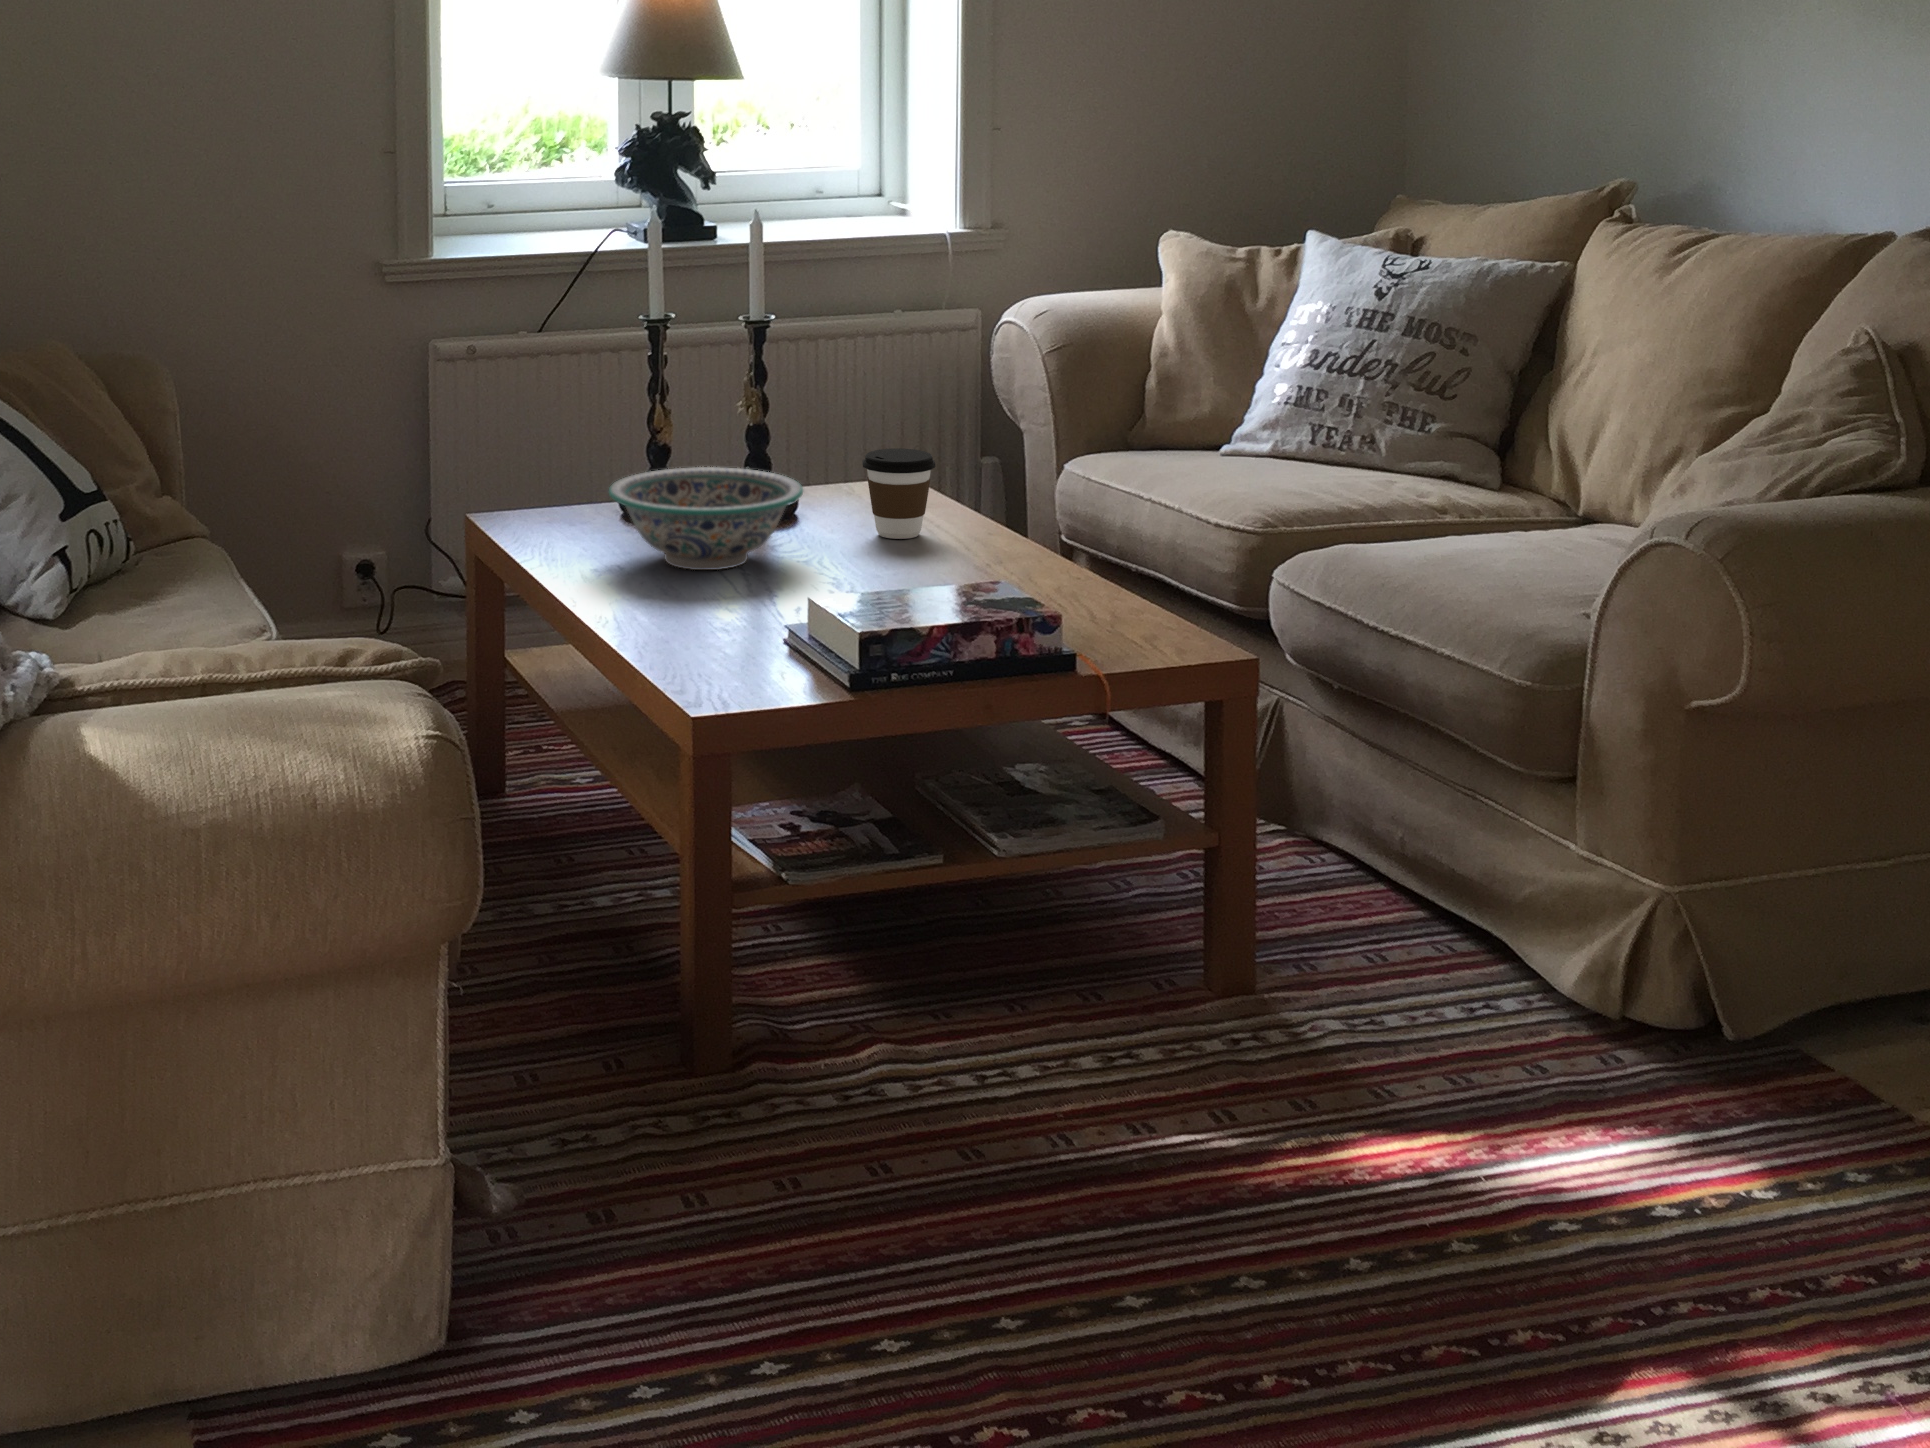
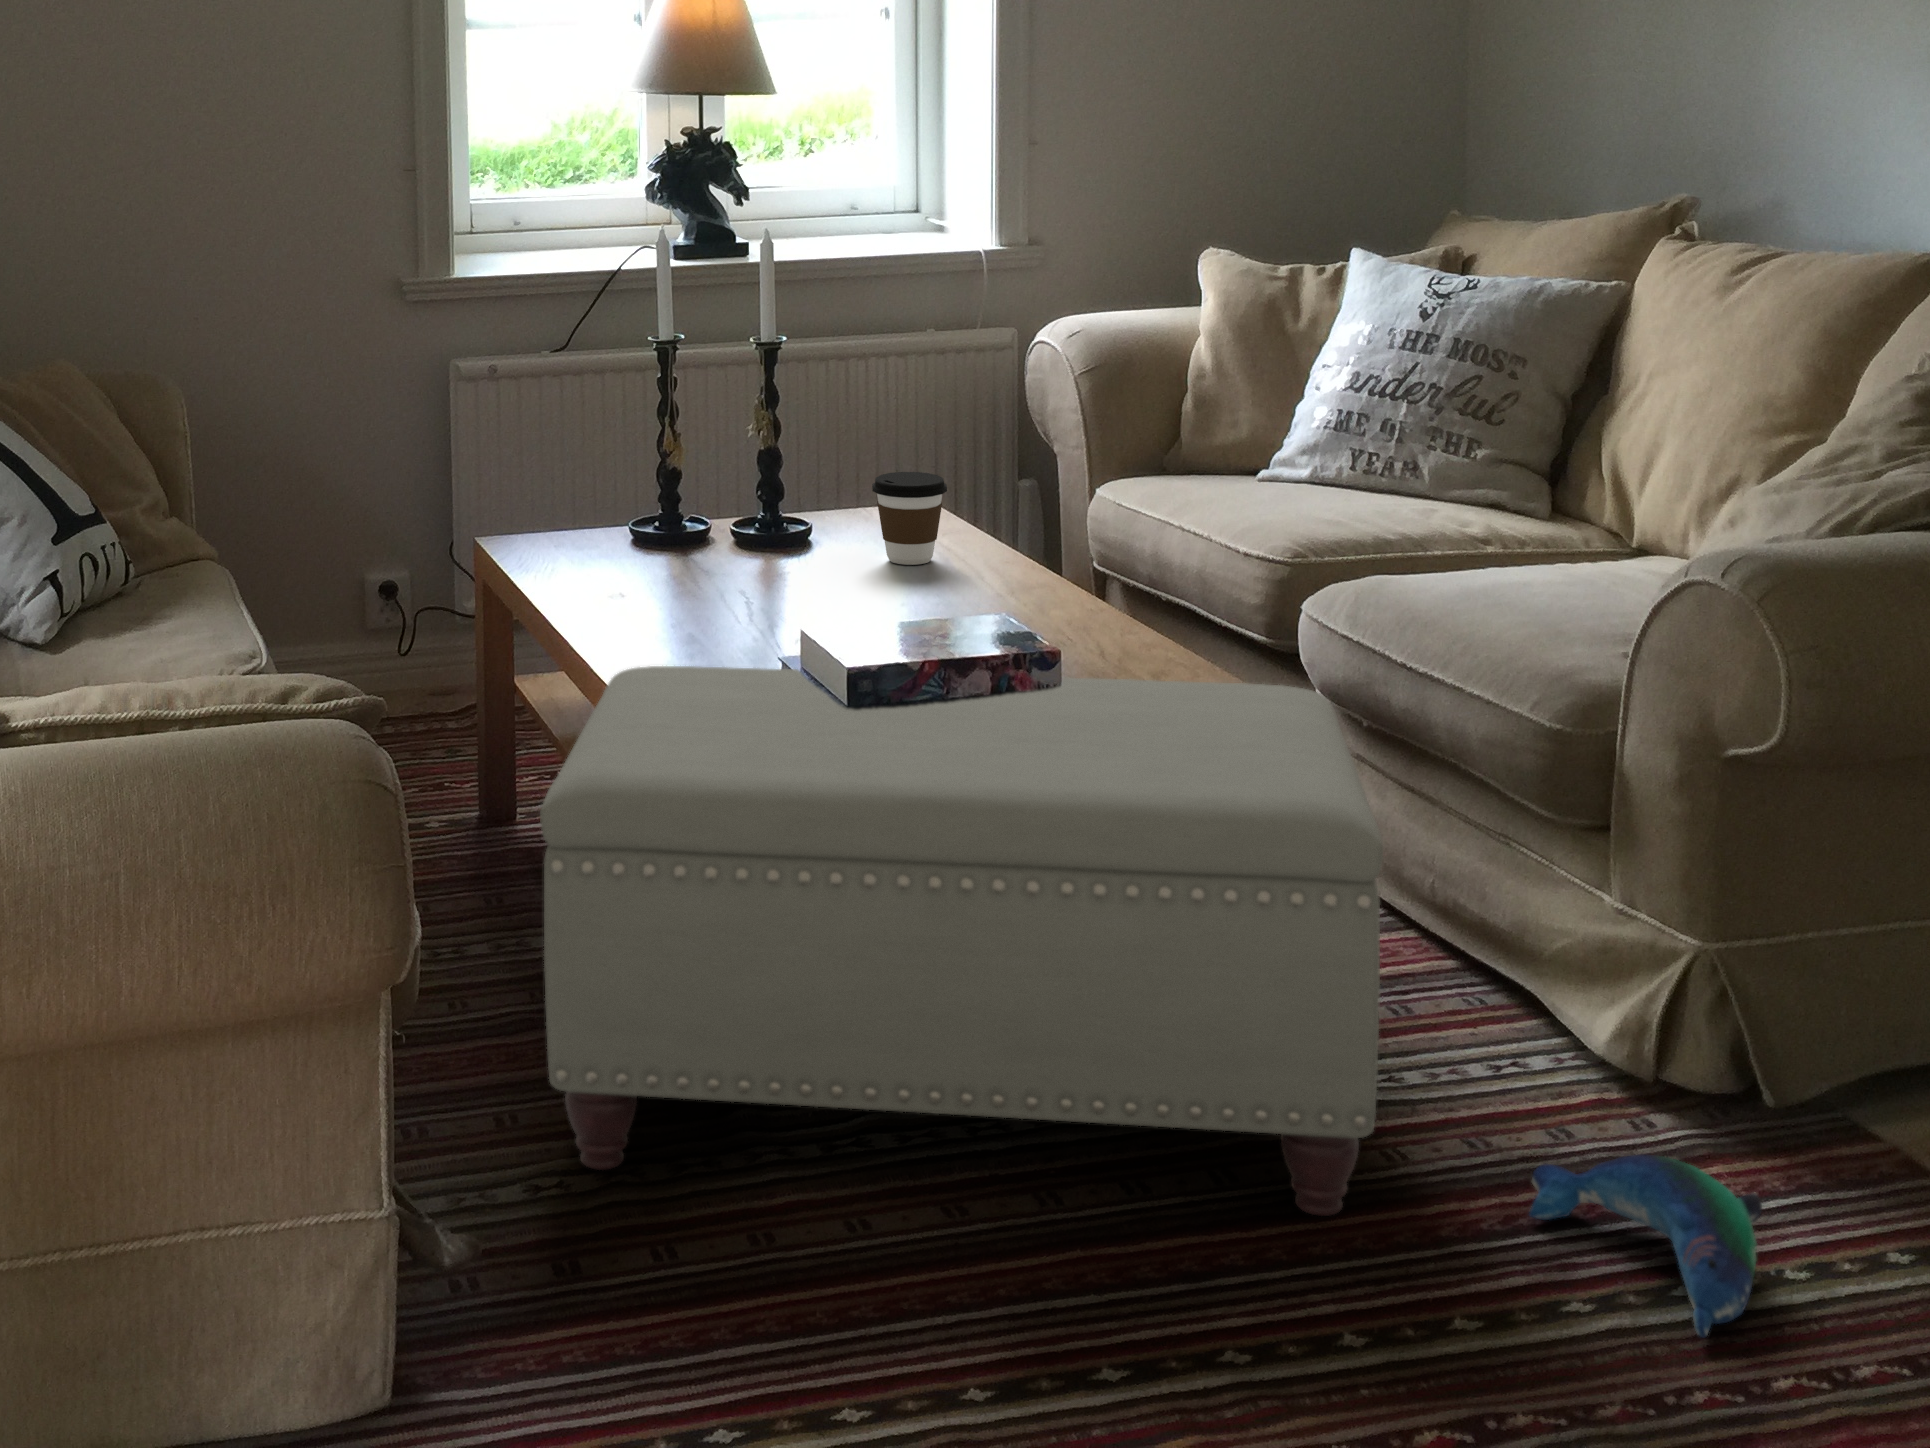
decorative bowl: present [609,467,803,570] -> none [609,490,808,597]
ottoman: none [571,637,1379,1147] -> present [540,666,1383,1216]
plush toy: none [1509,1082,1727,1247] -> present [1529,1154,1762,1338]

